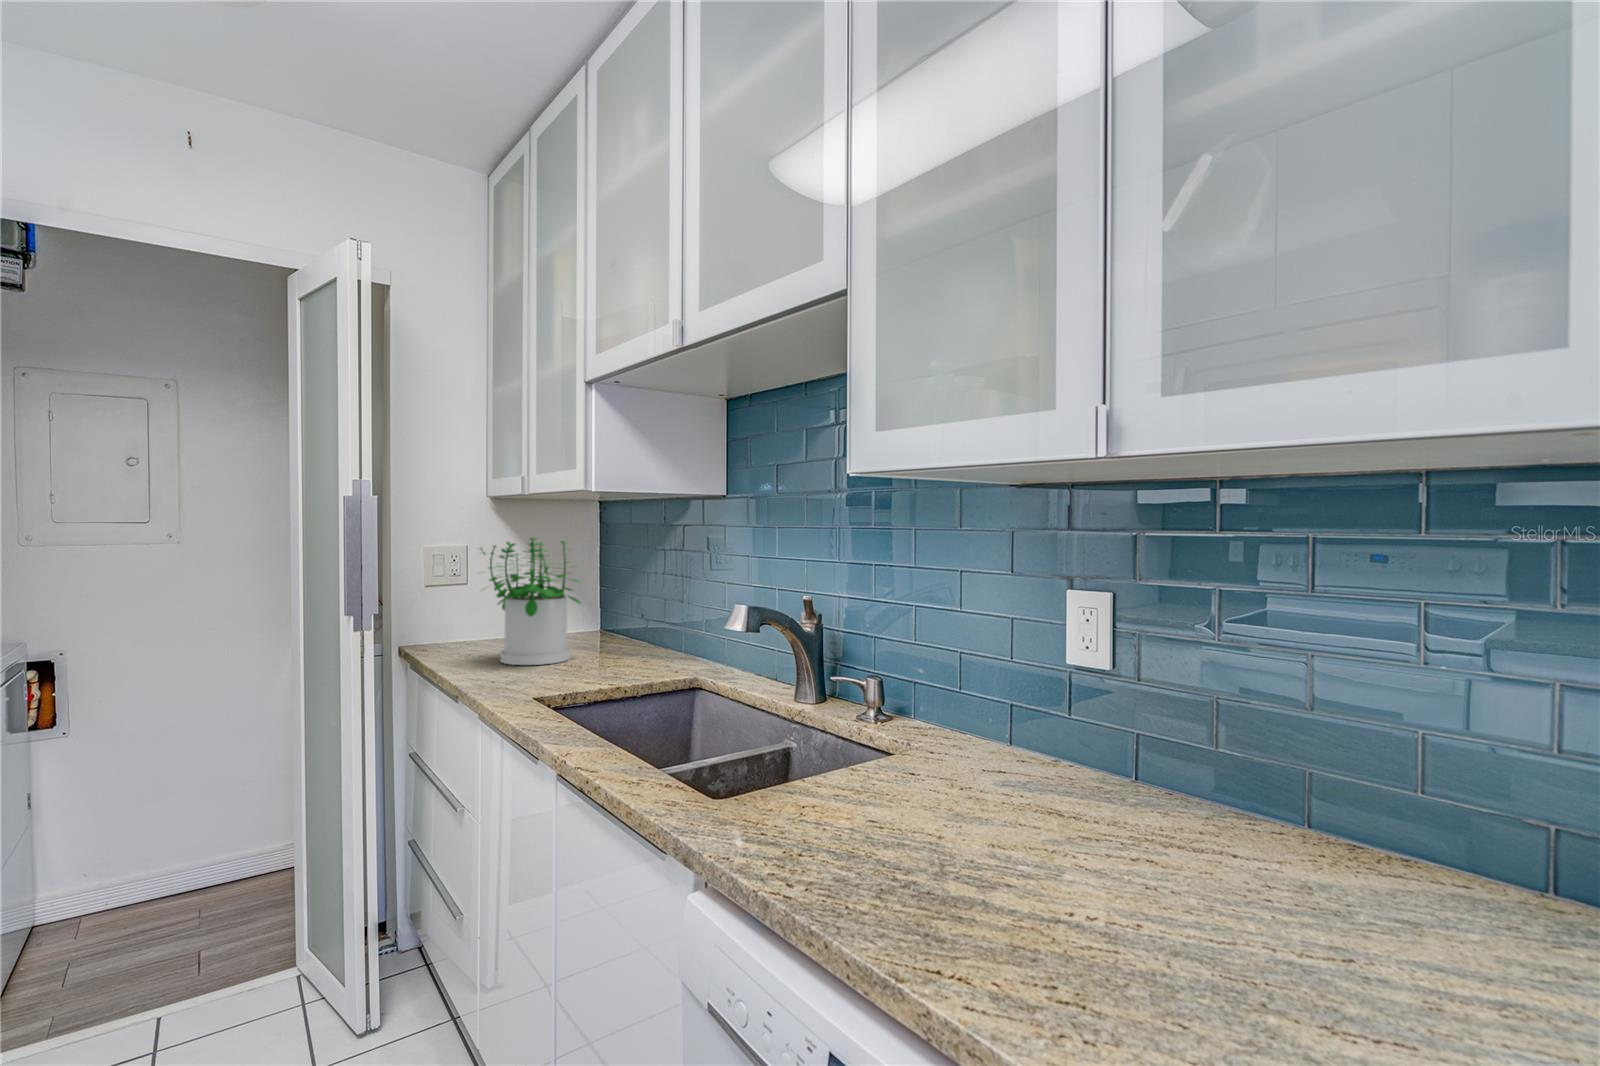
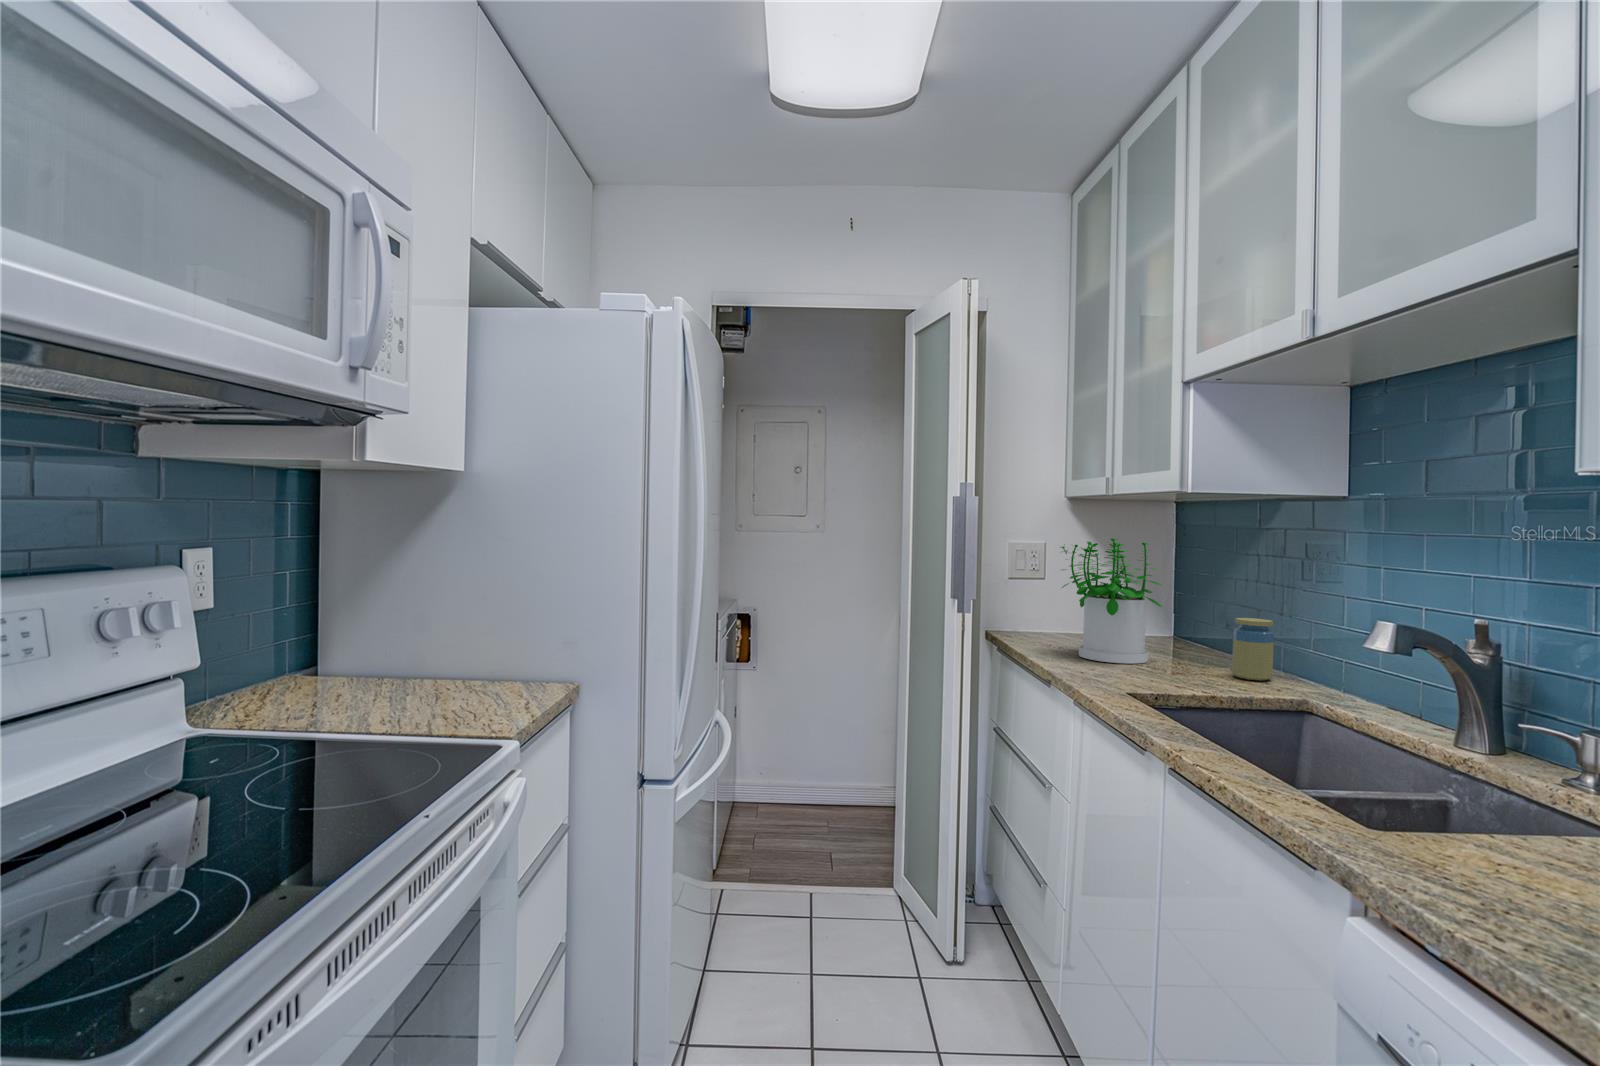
jar: none [642,608,675,665] -> present [1232,618,1274,681]

